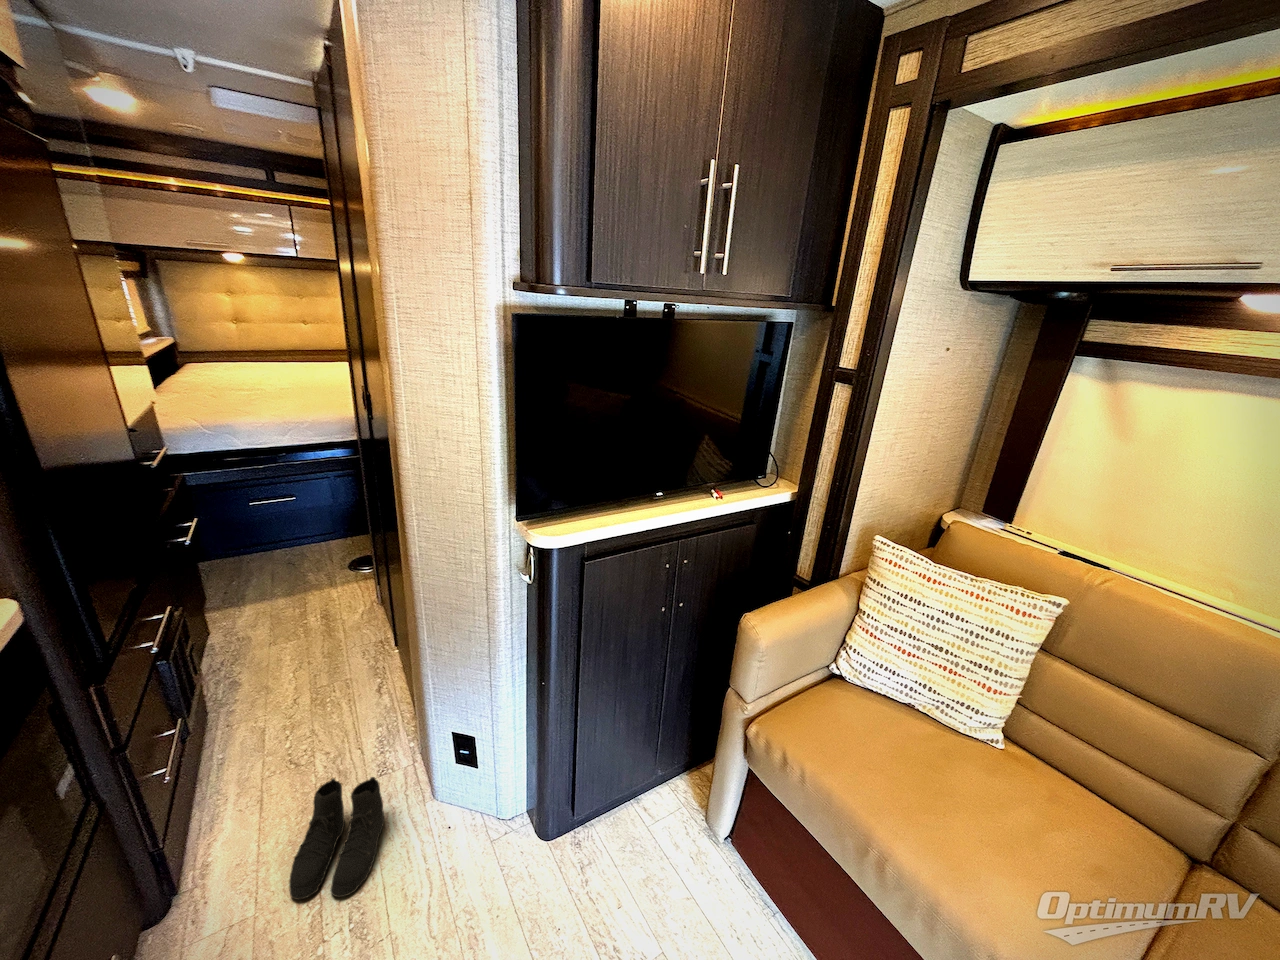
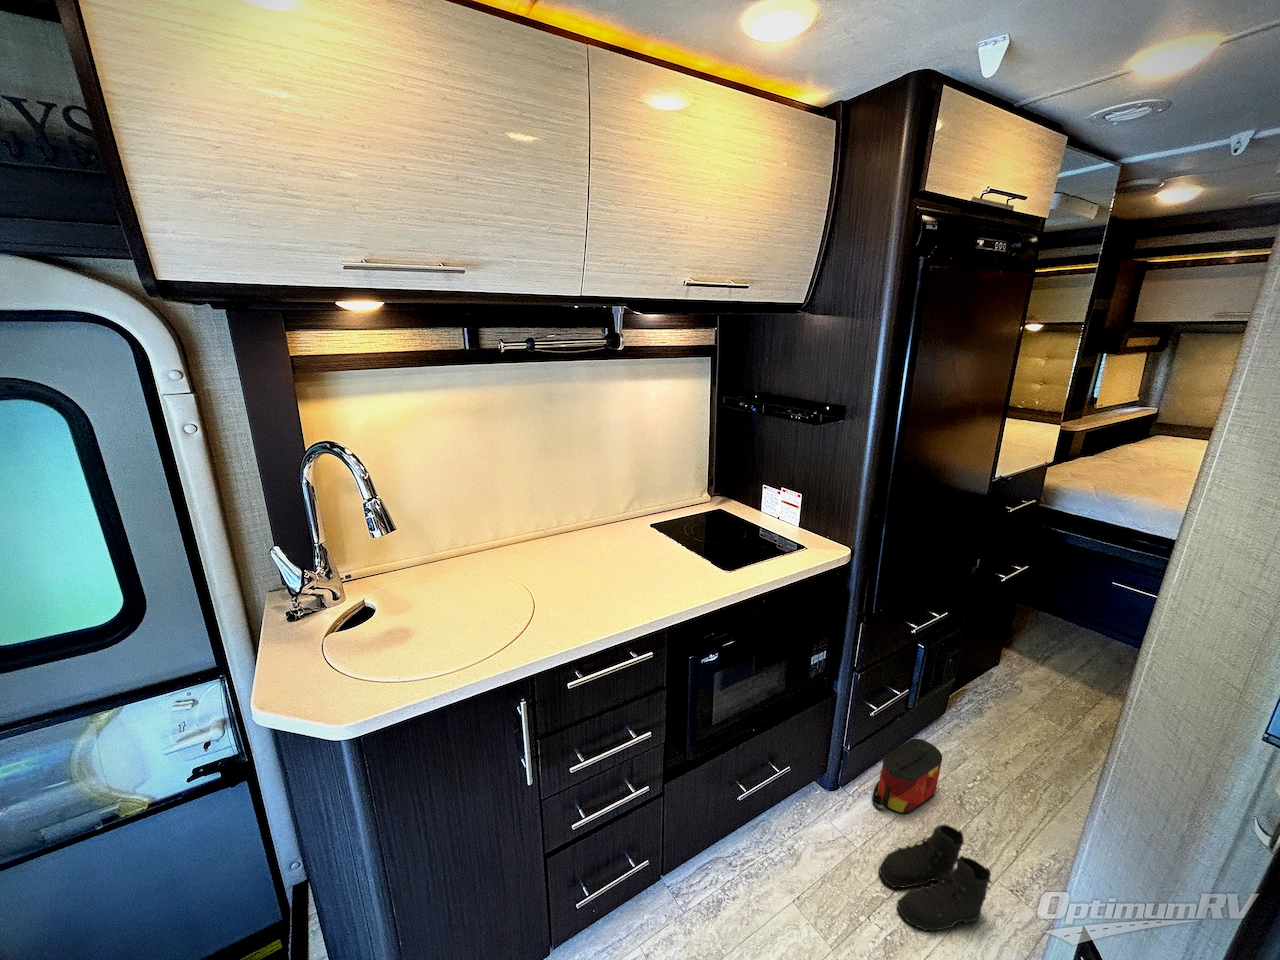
bag: none [205,745,270,862] -> present [873,739,942,814]

